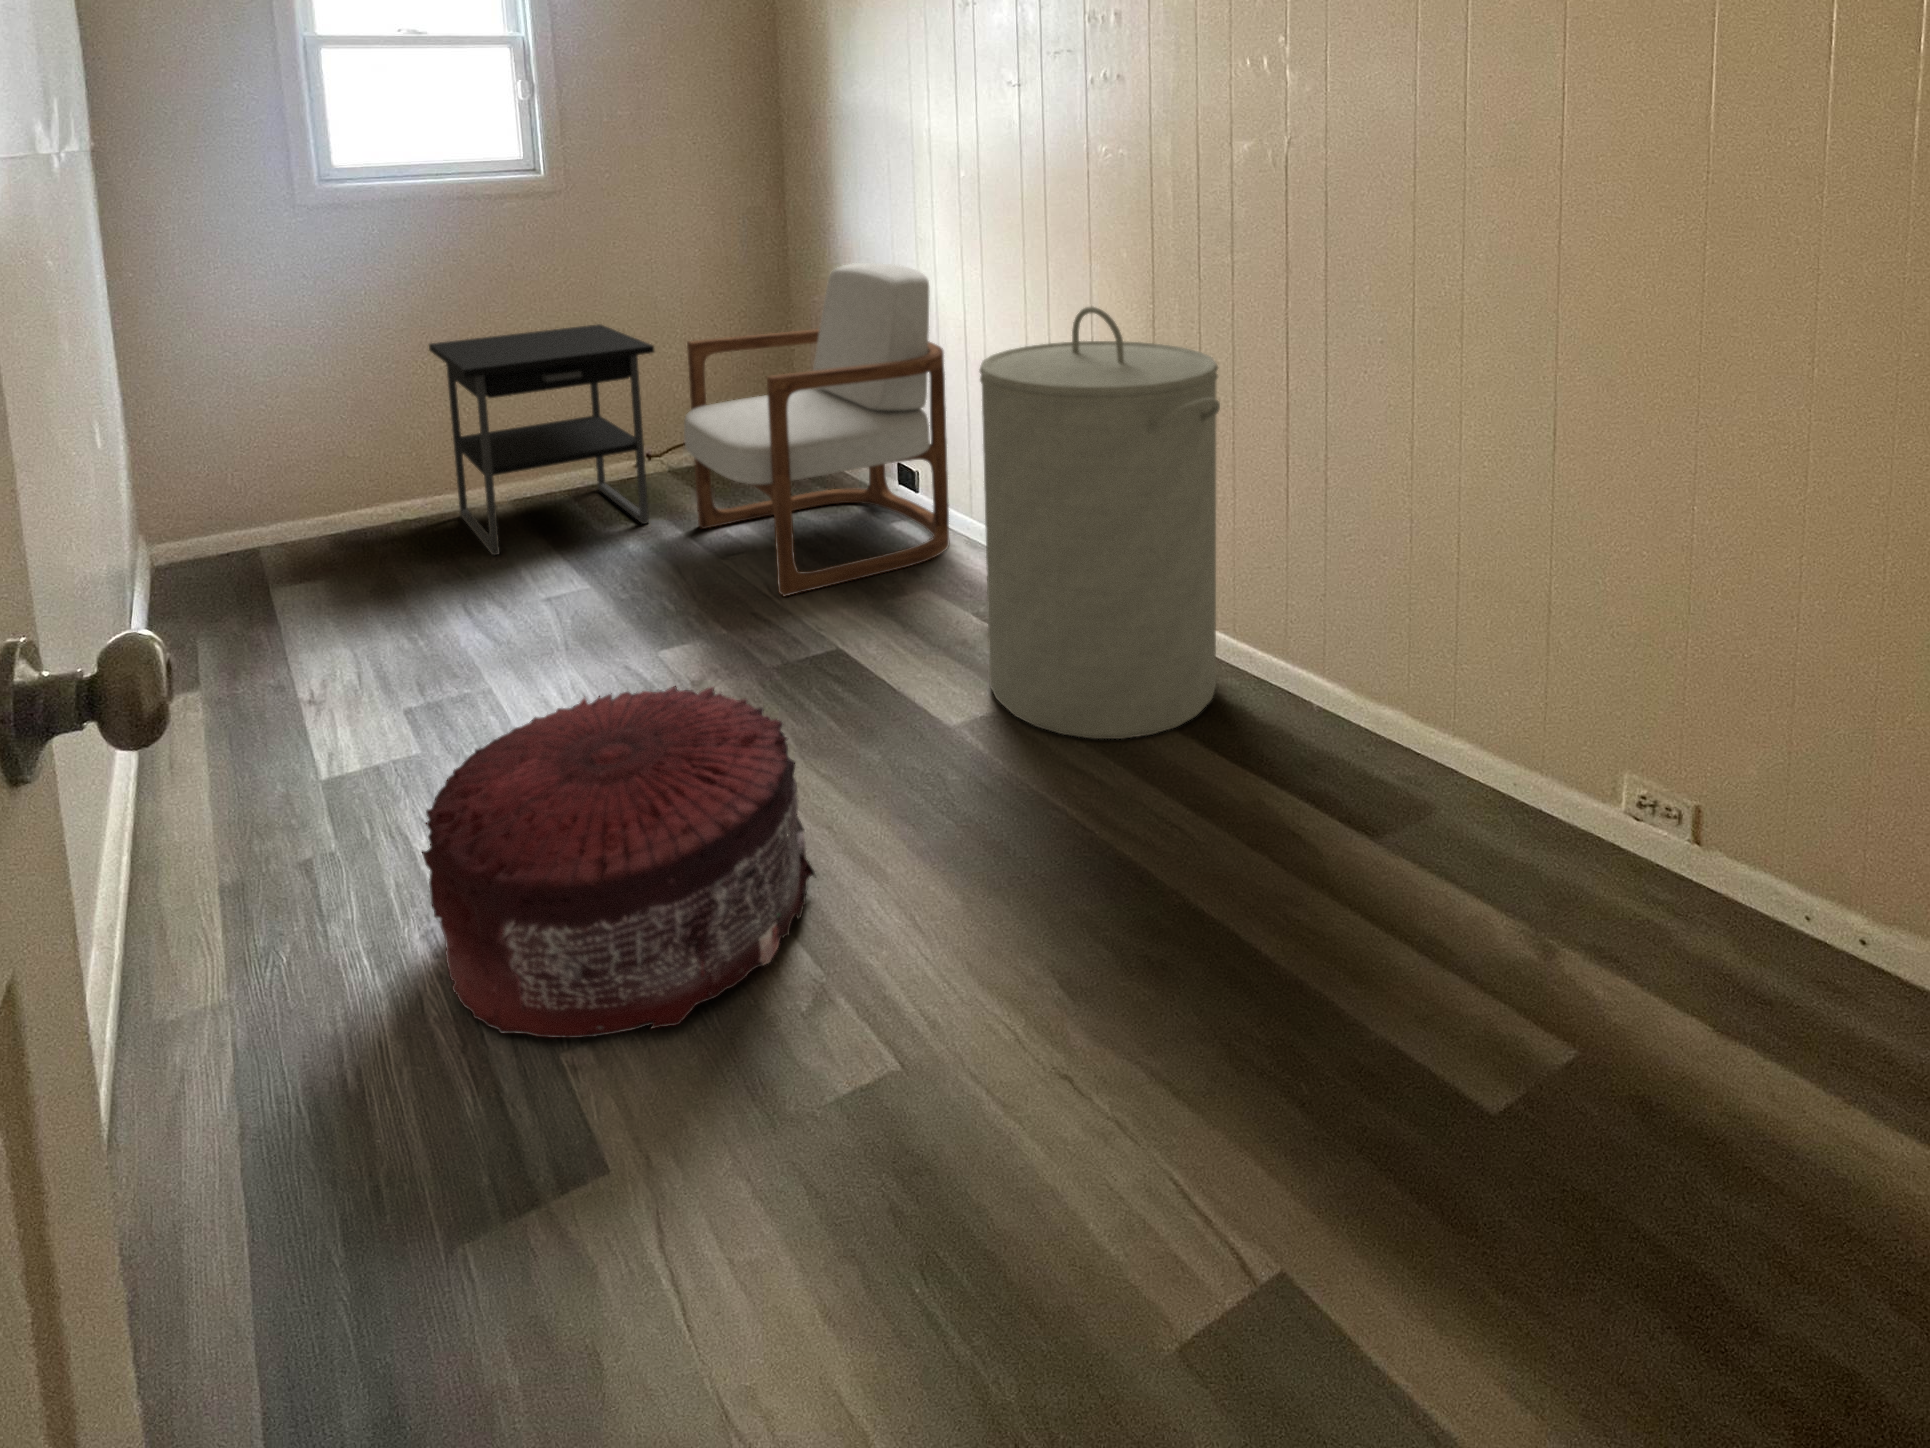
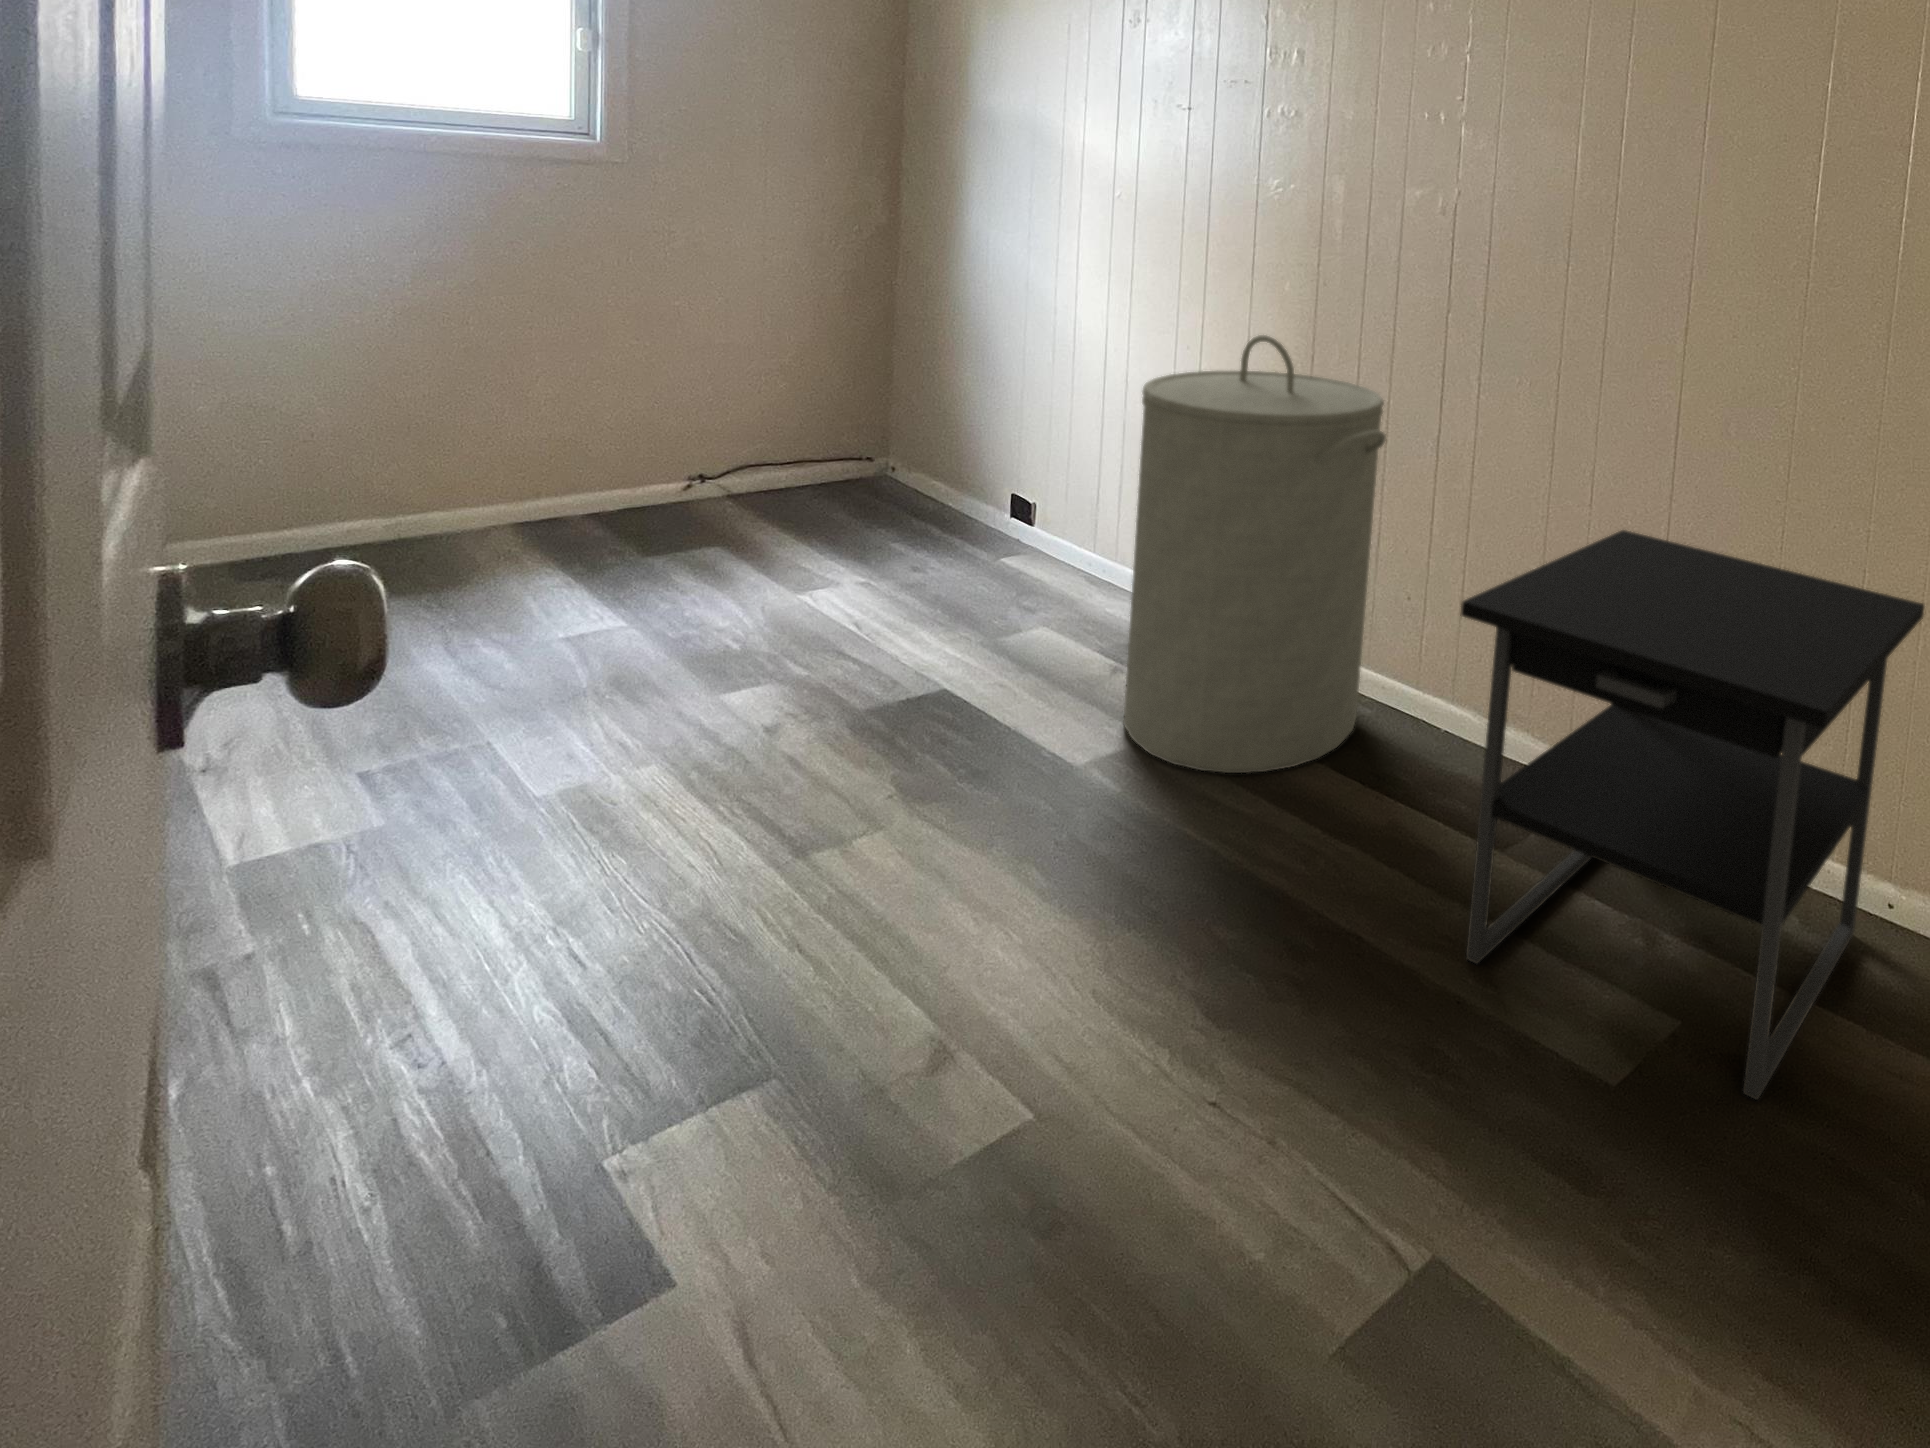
armchair: present [684,263,950,596] -> none [765,276,1087,637]
nightstand: present [429,324,654,555] -> present [1461,530,1924,1100]
pouf: present [422,686,815,1038] -> none [413,724,929,1144]

